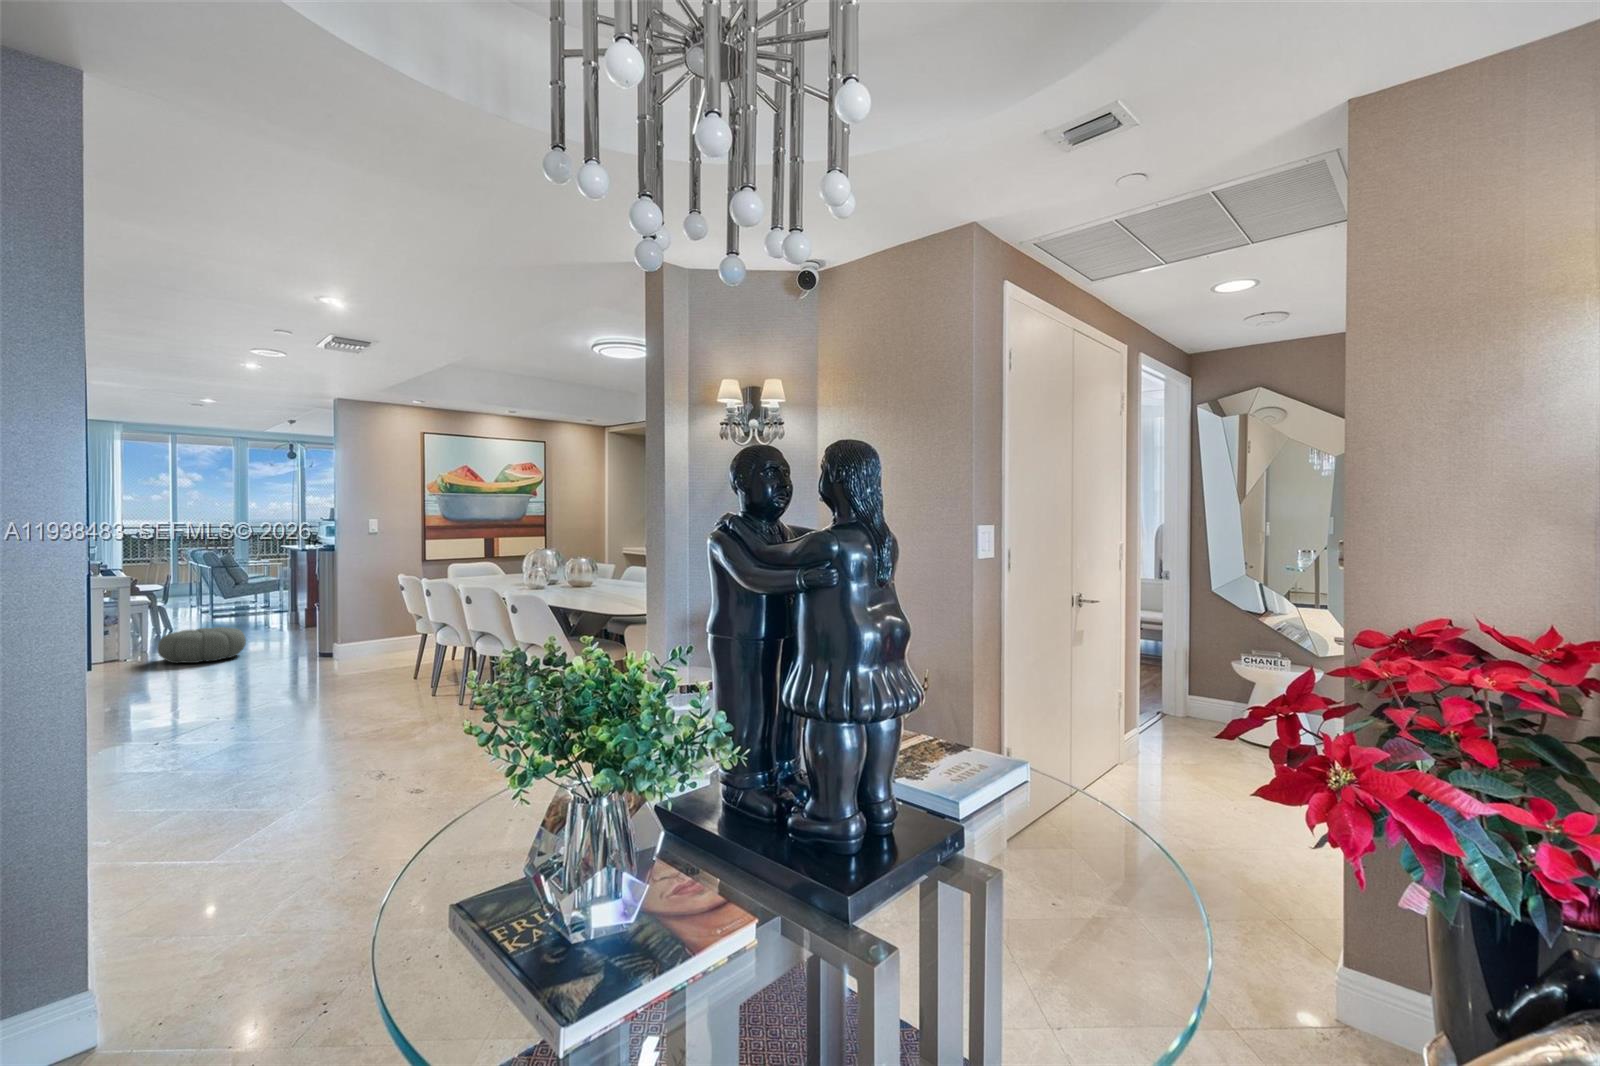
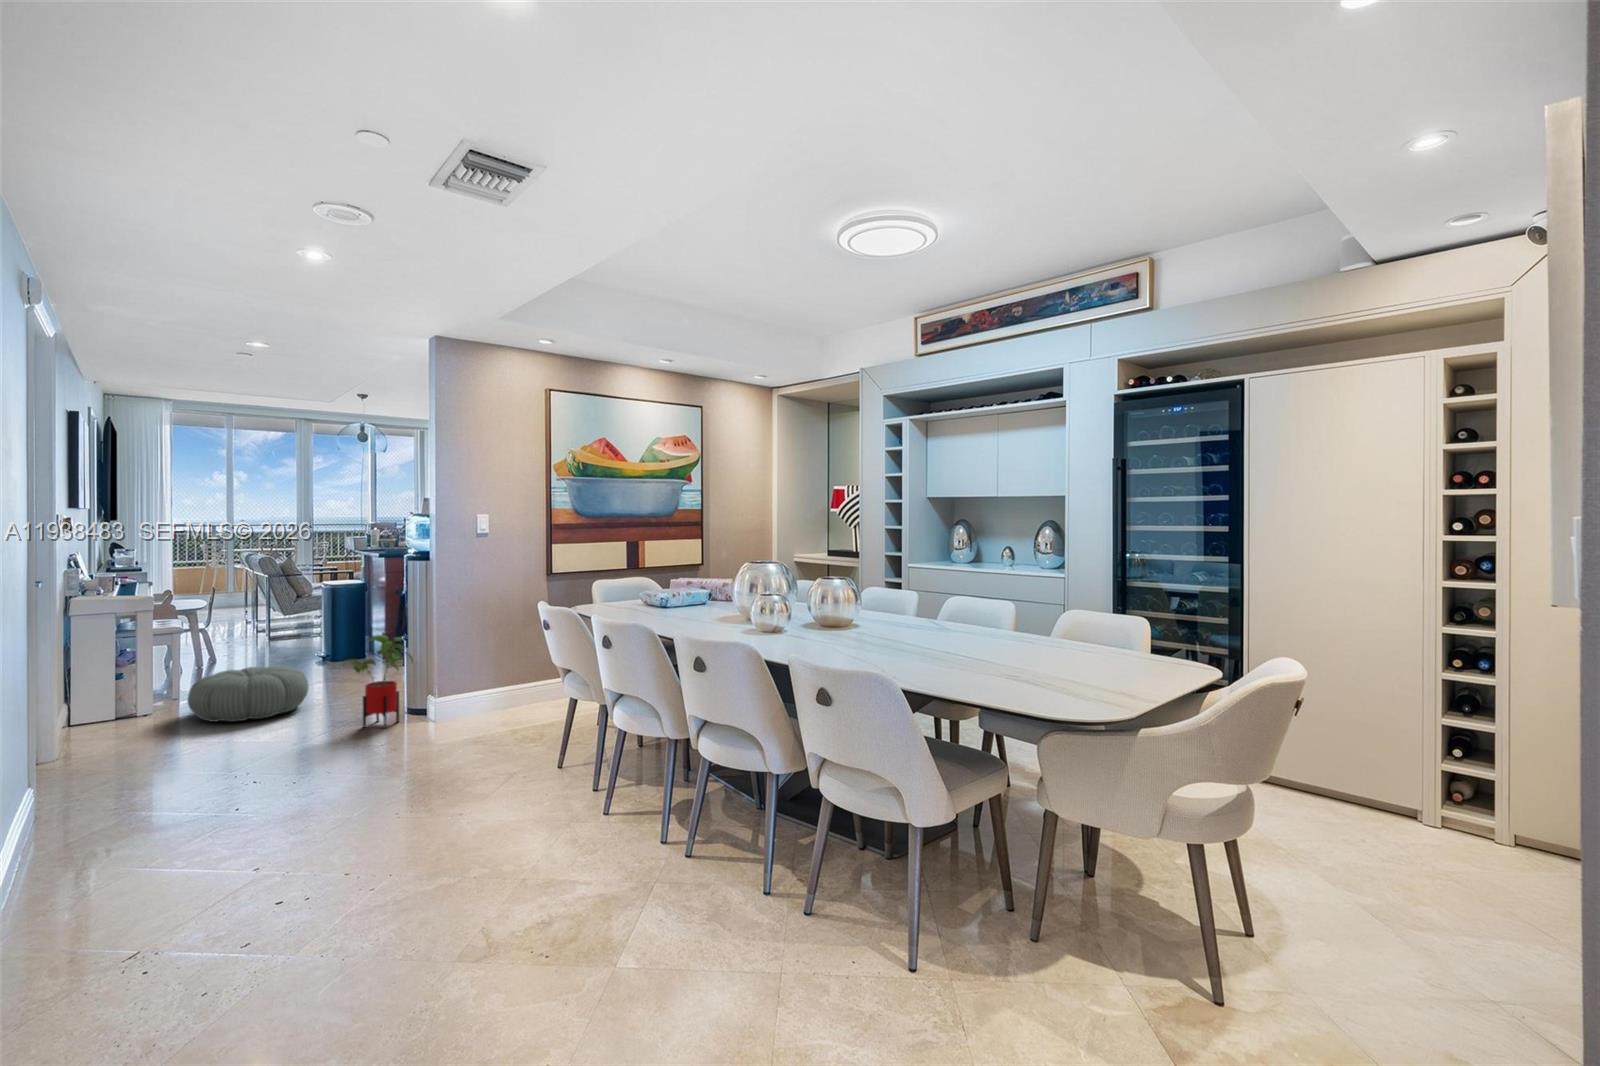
house plant: none [270,601,322,664] -> present [343,635,413,727]

